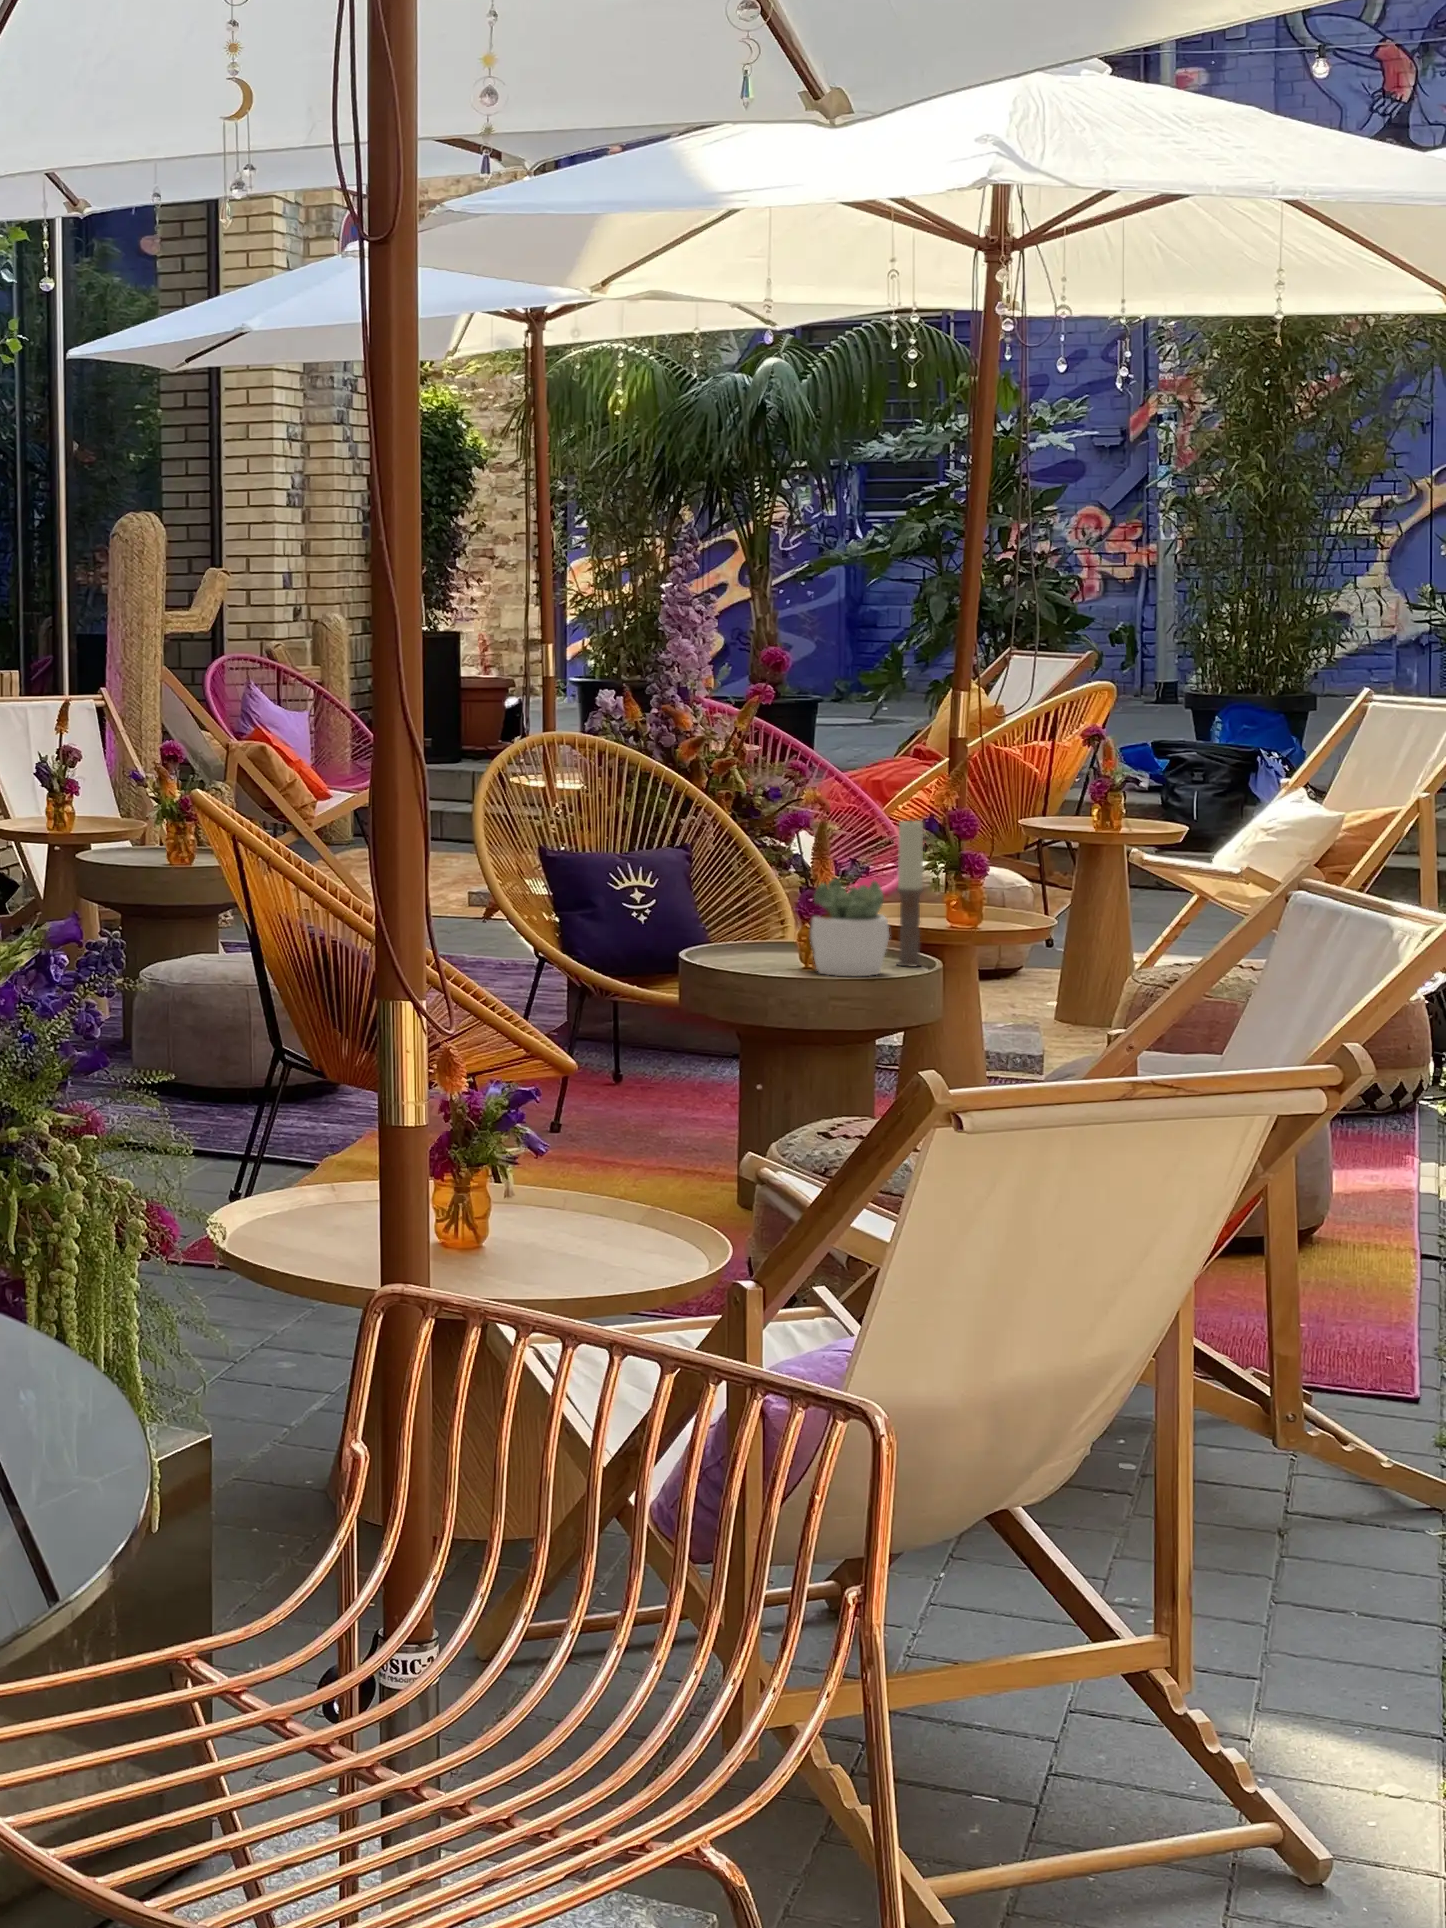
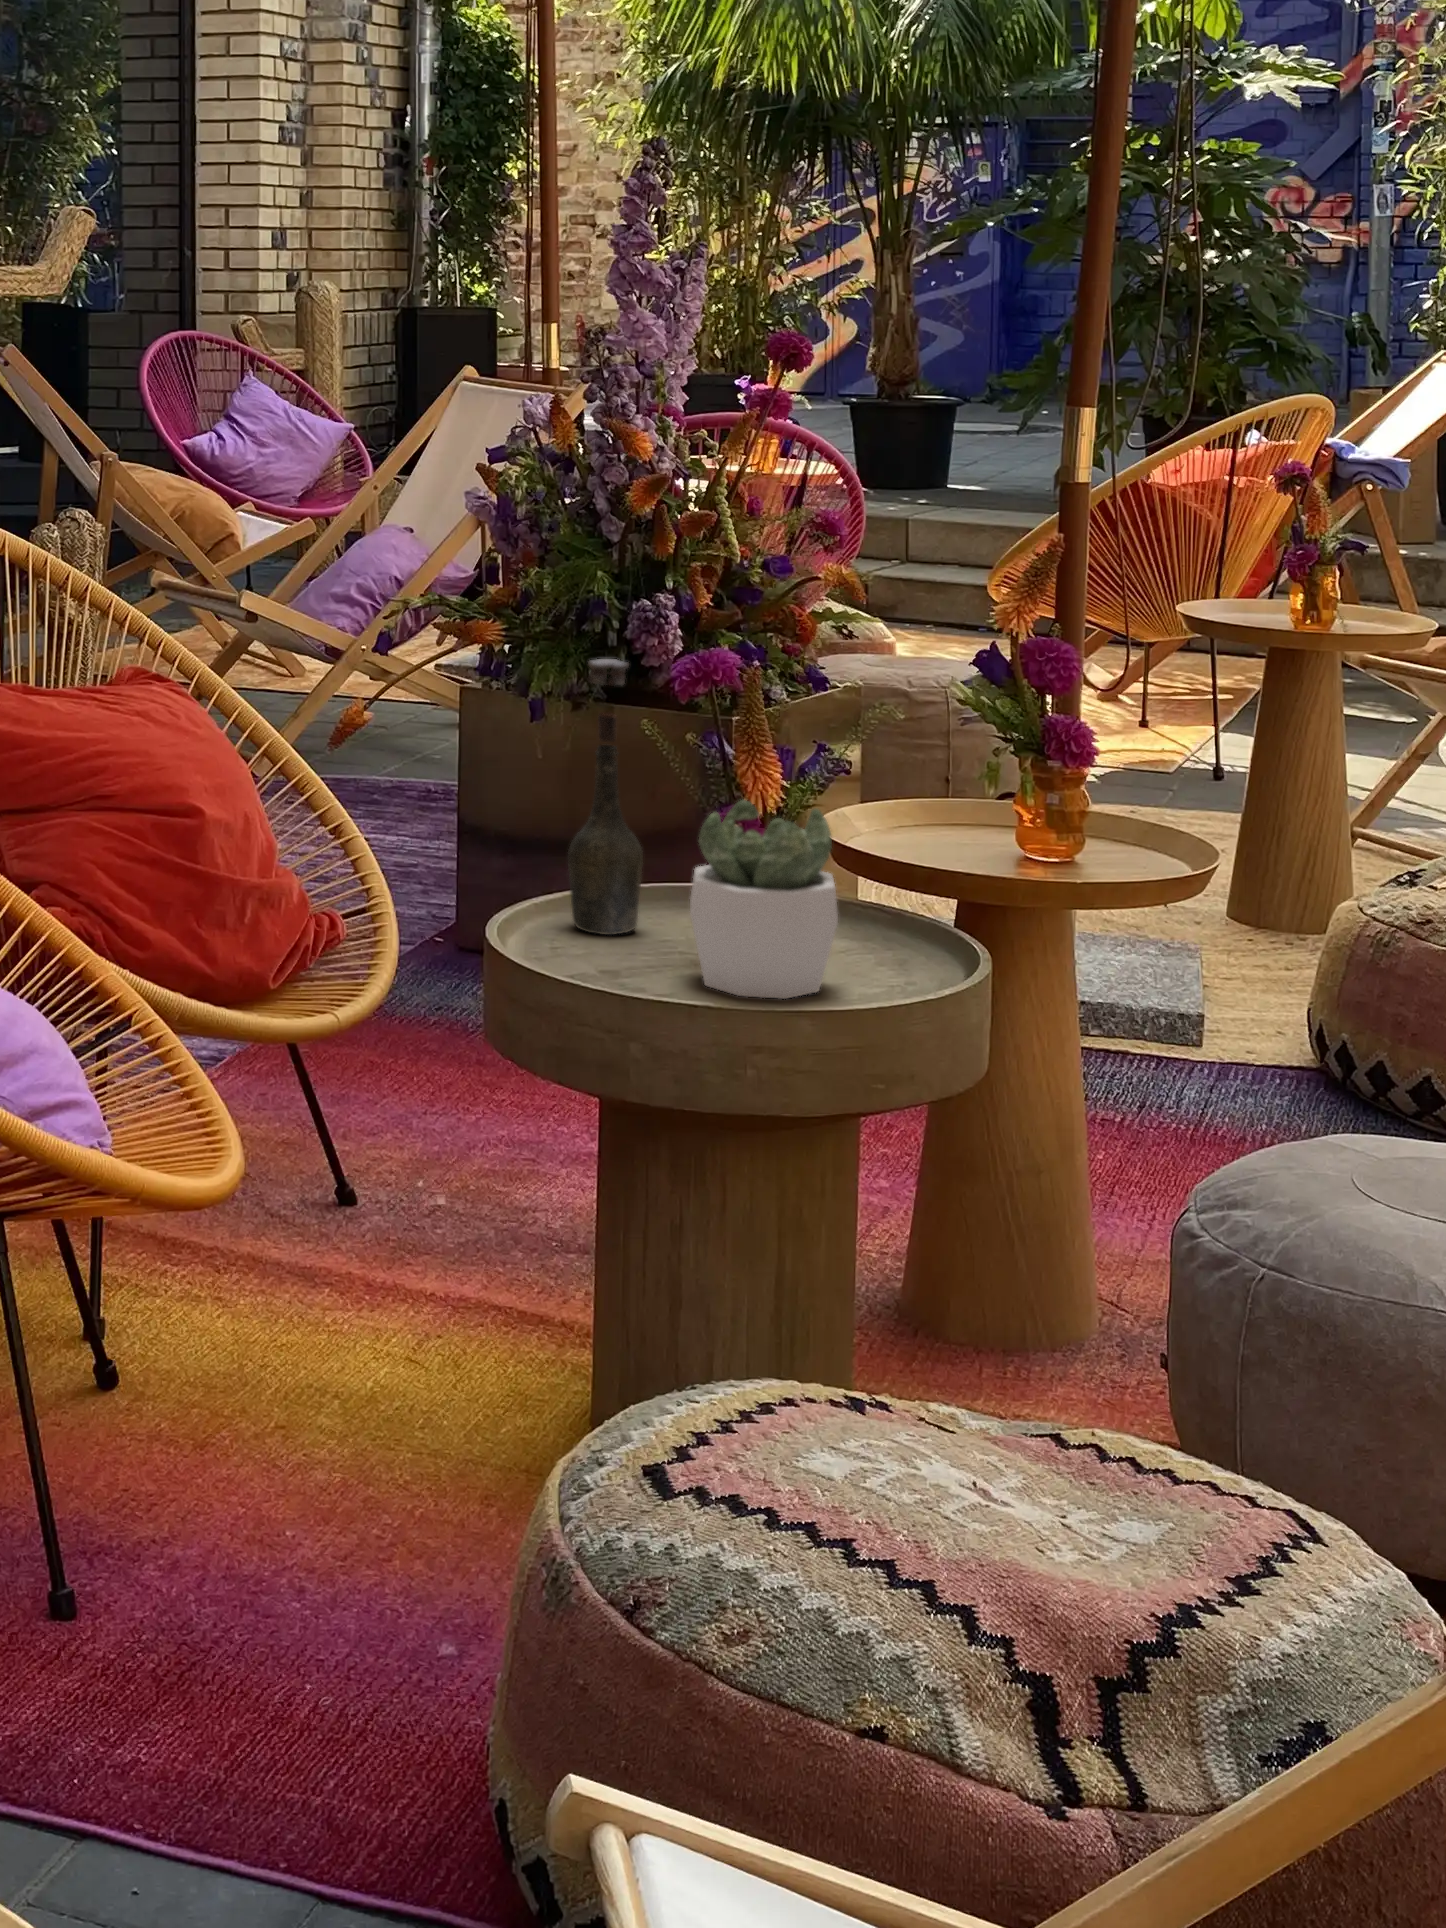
bottle: none [730,813,771,960] -> present [568,659,643,935]
candle: present [897,820,923,967] -> none [867,681,923,962]

